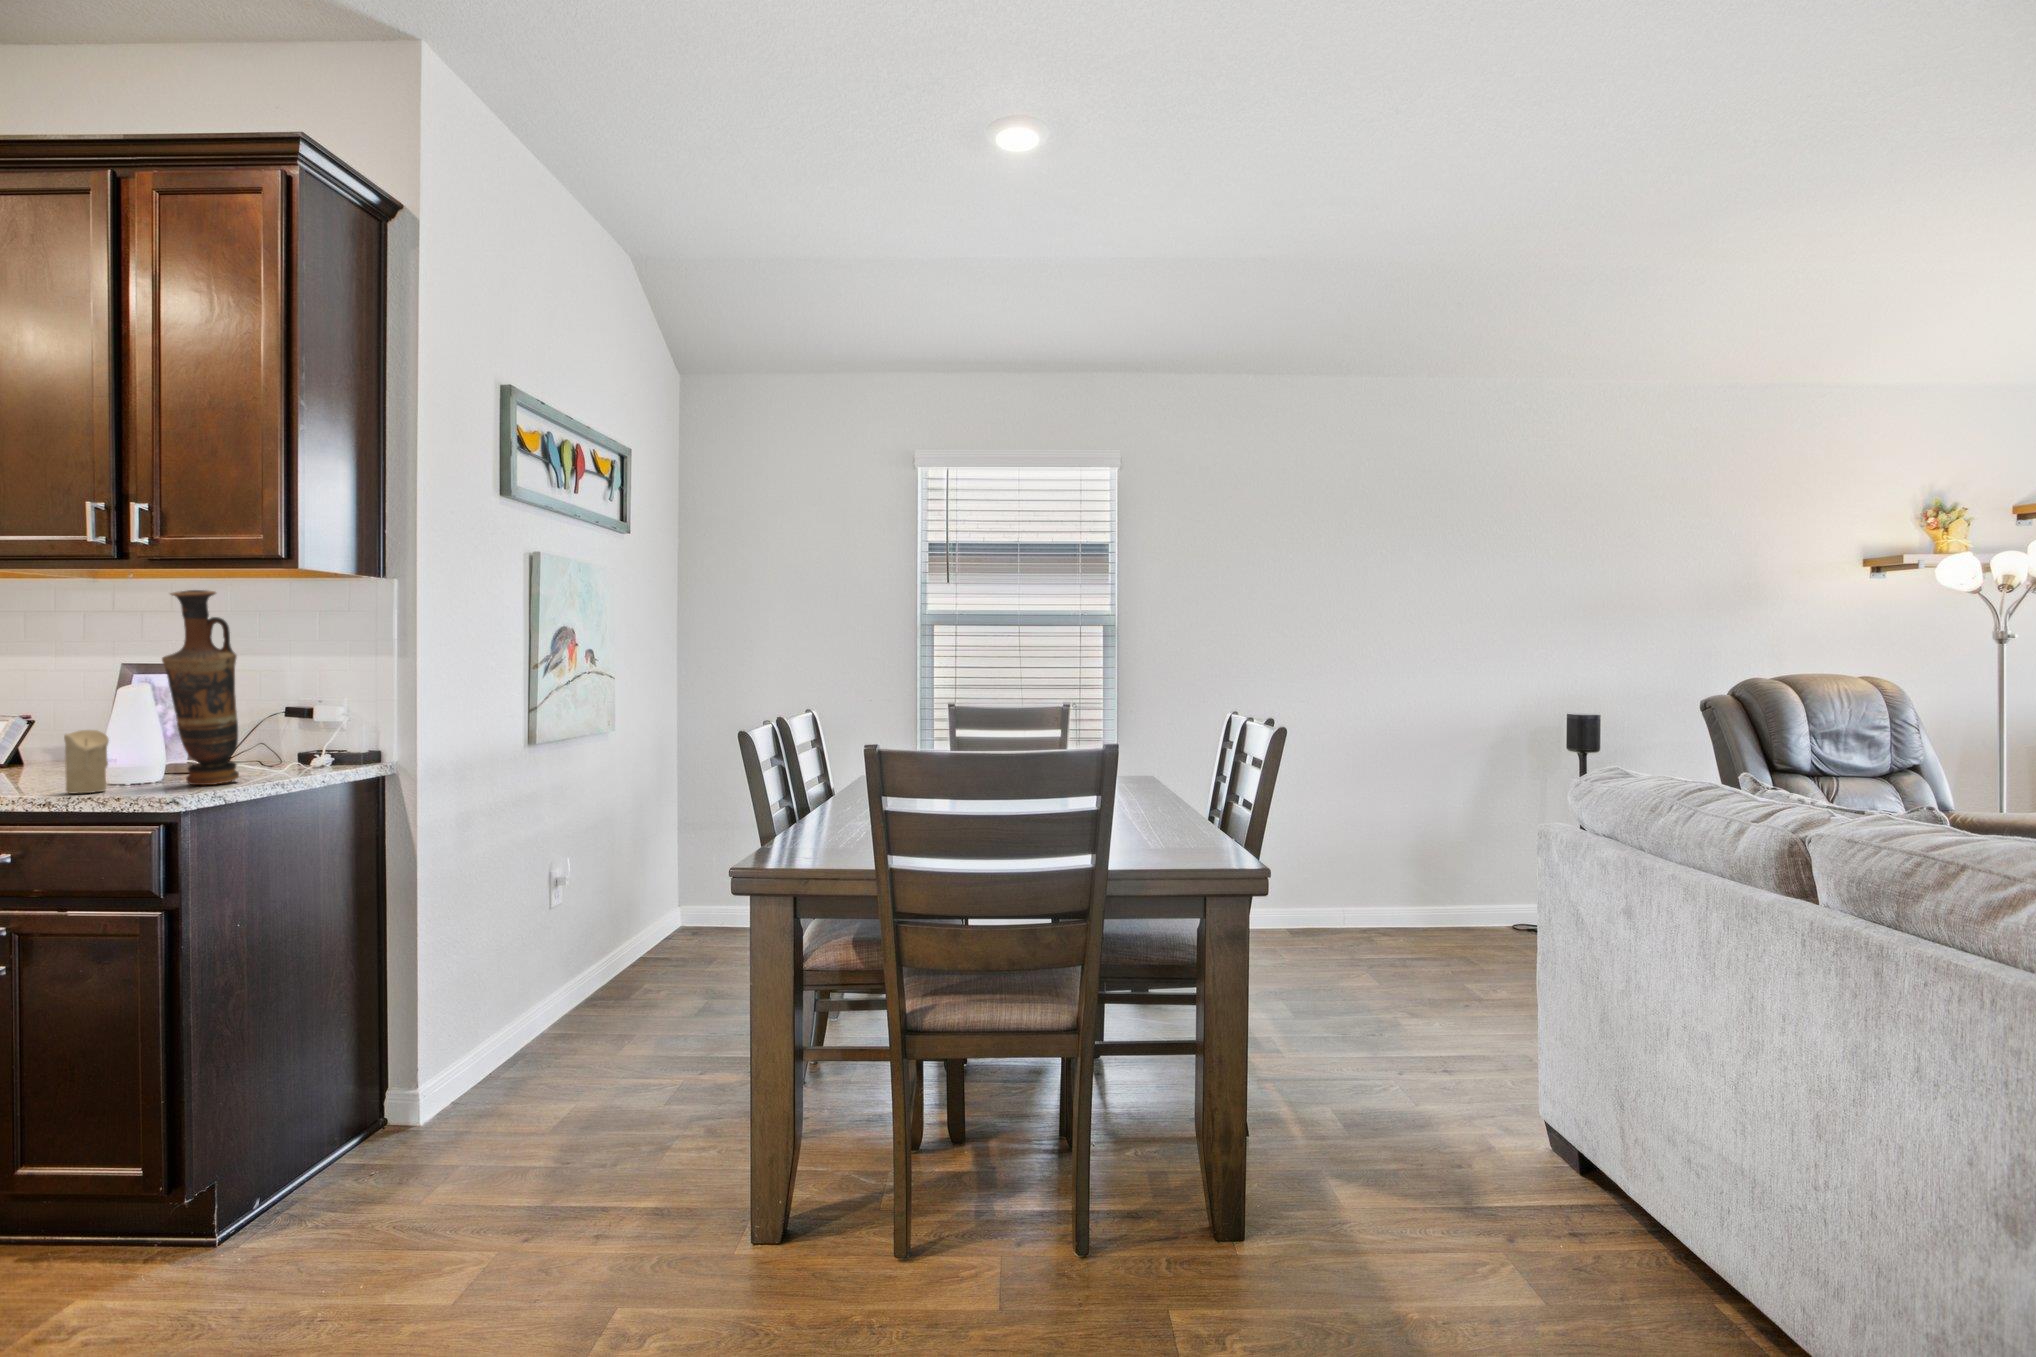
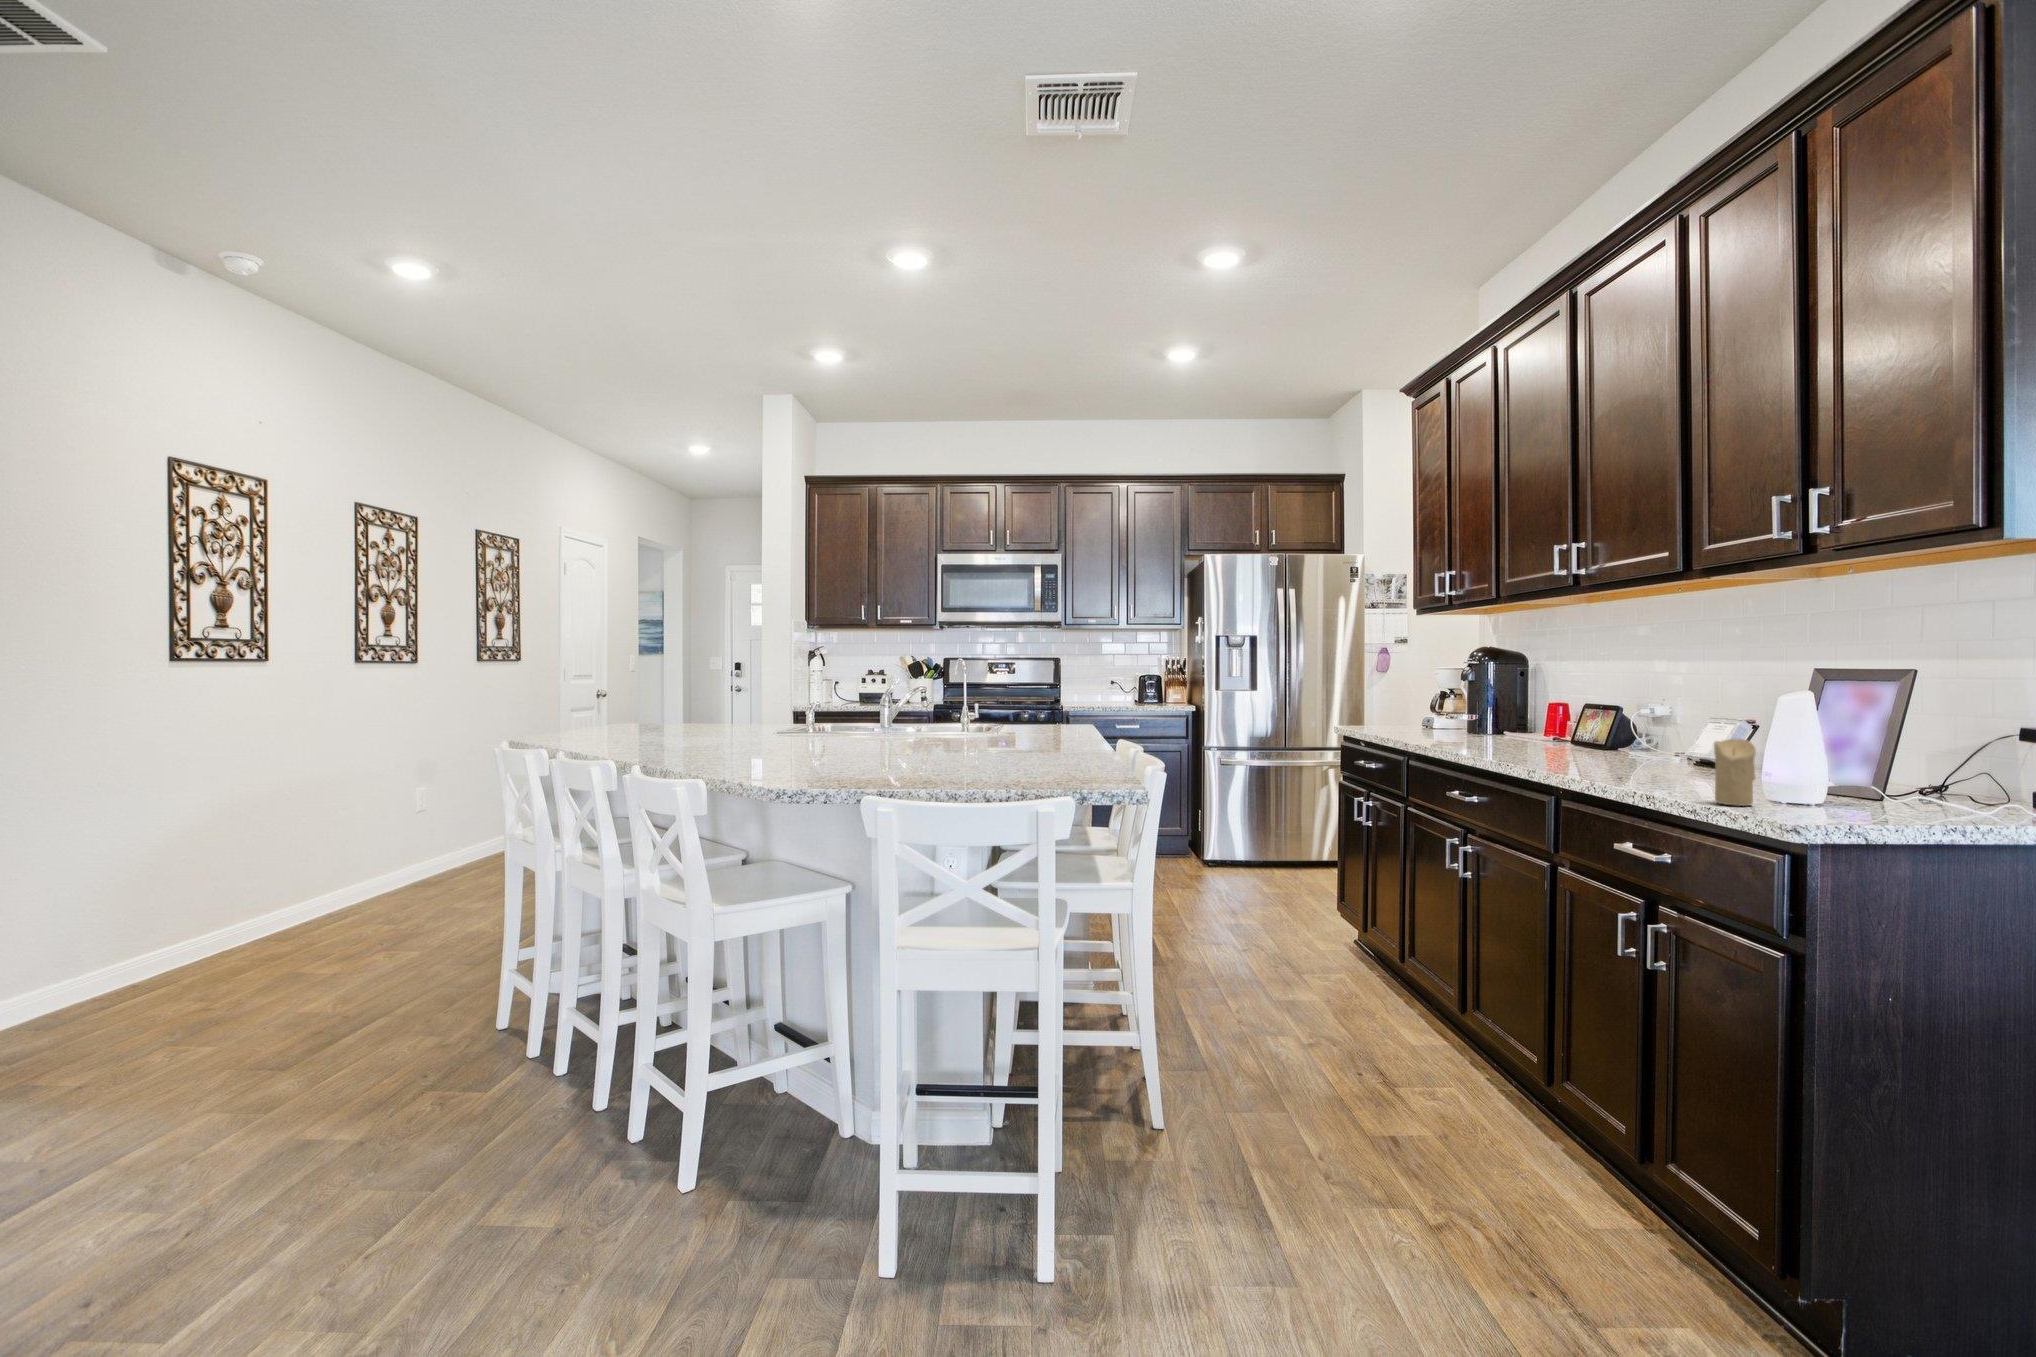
vase: present [162,590,239,785] -> none [1807,580,1905,817]

